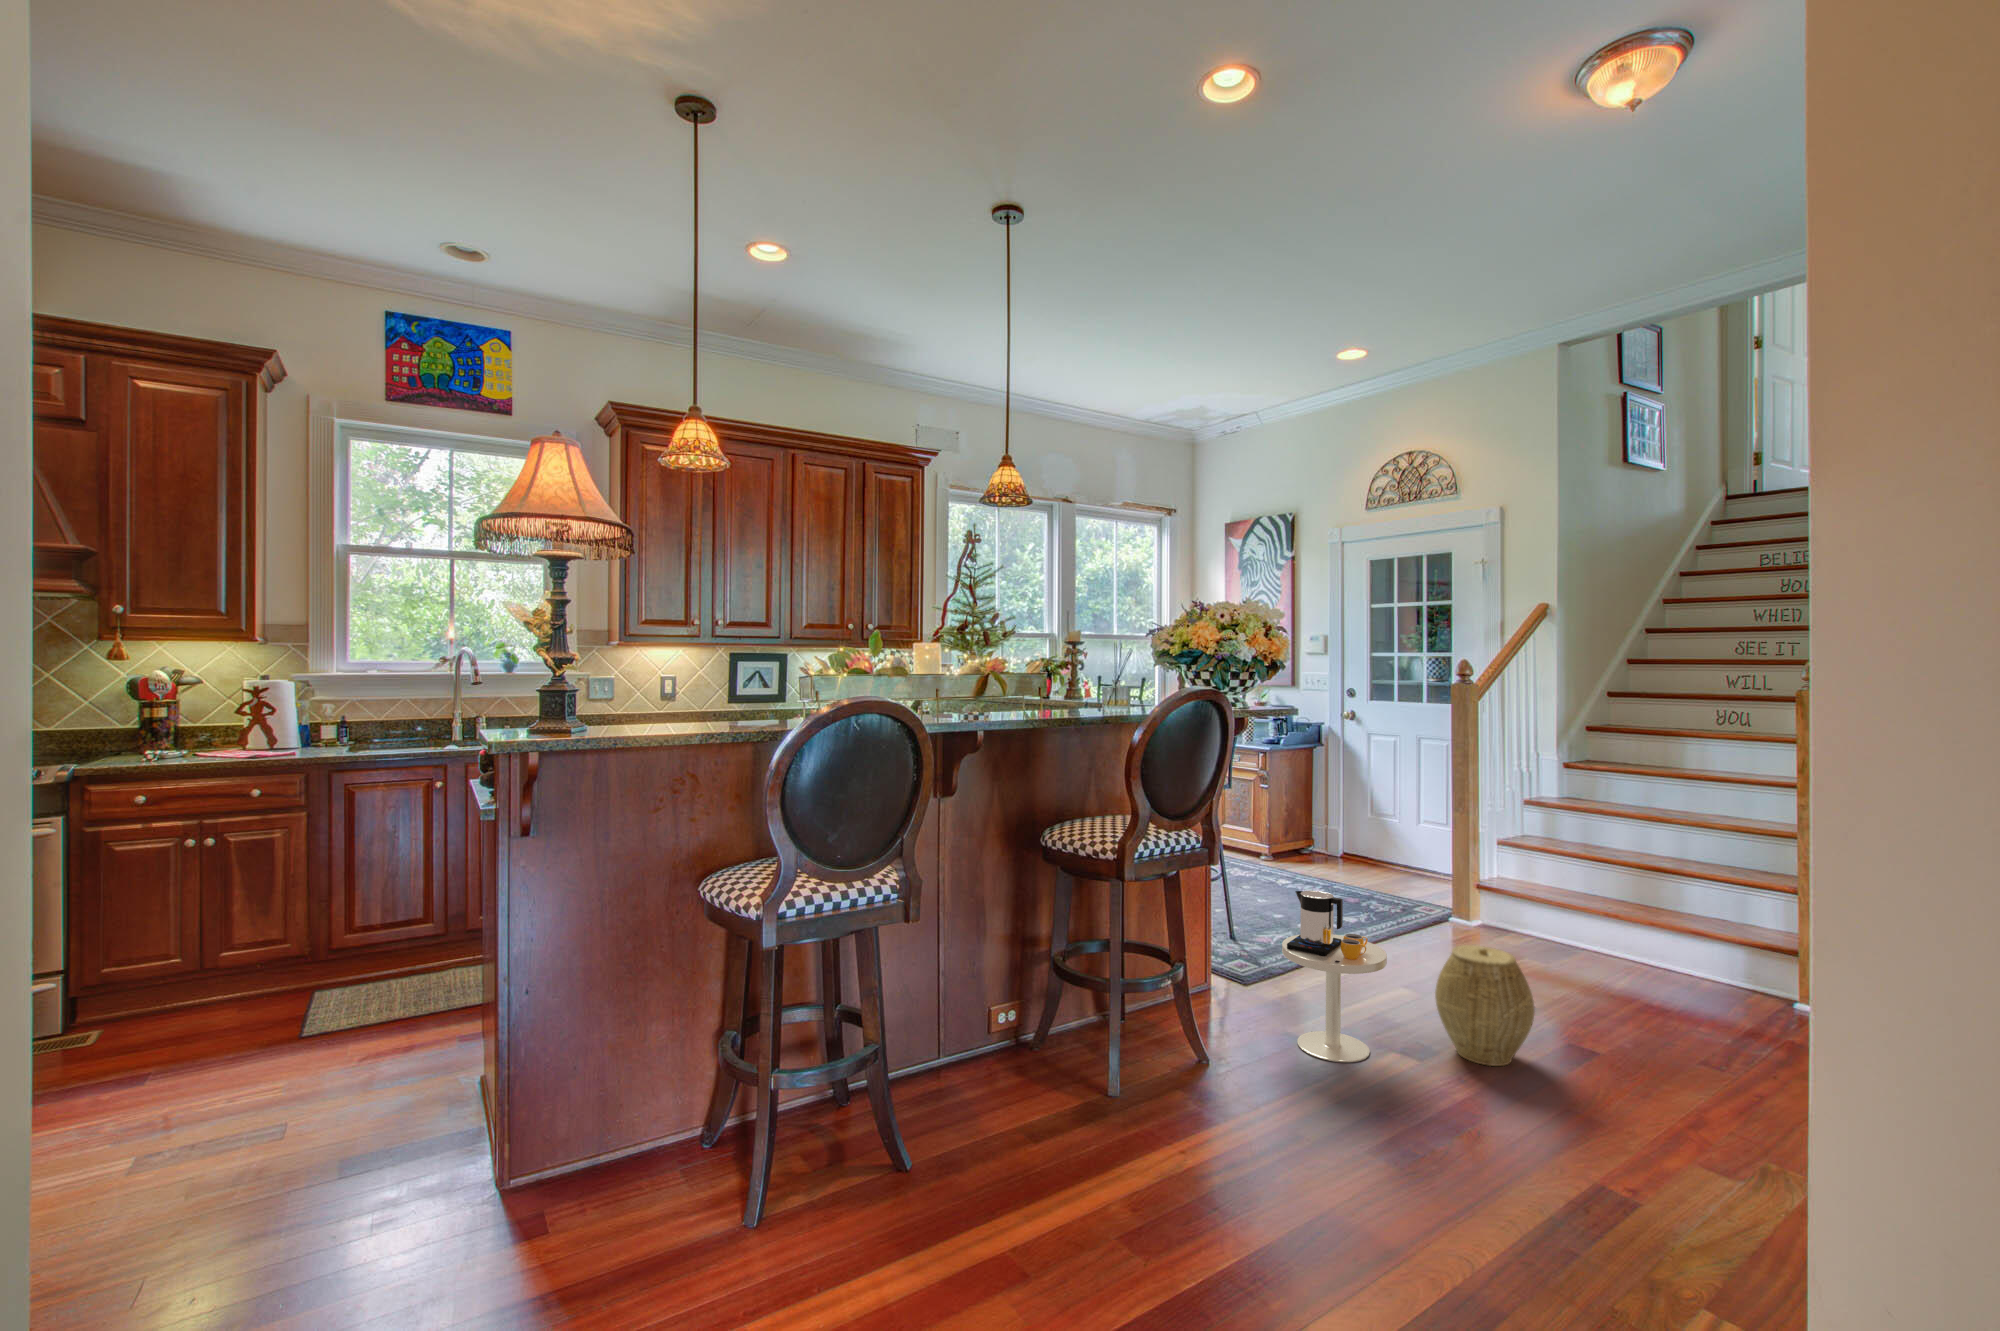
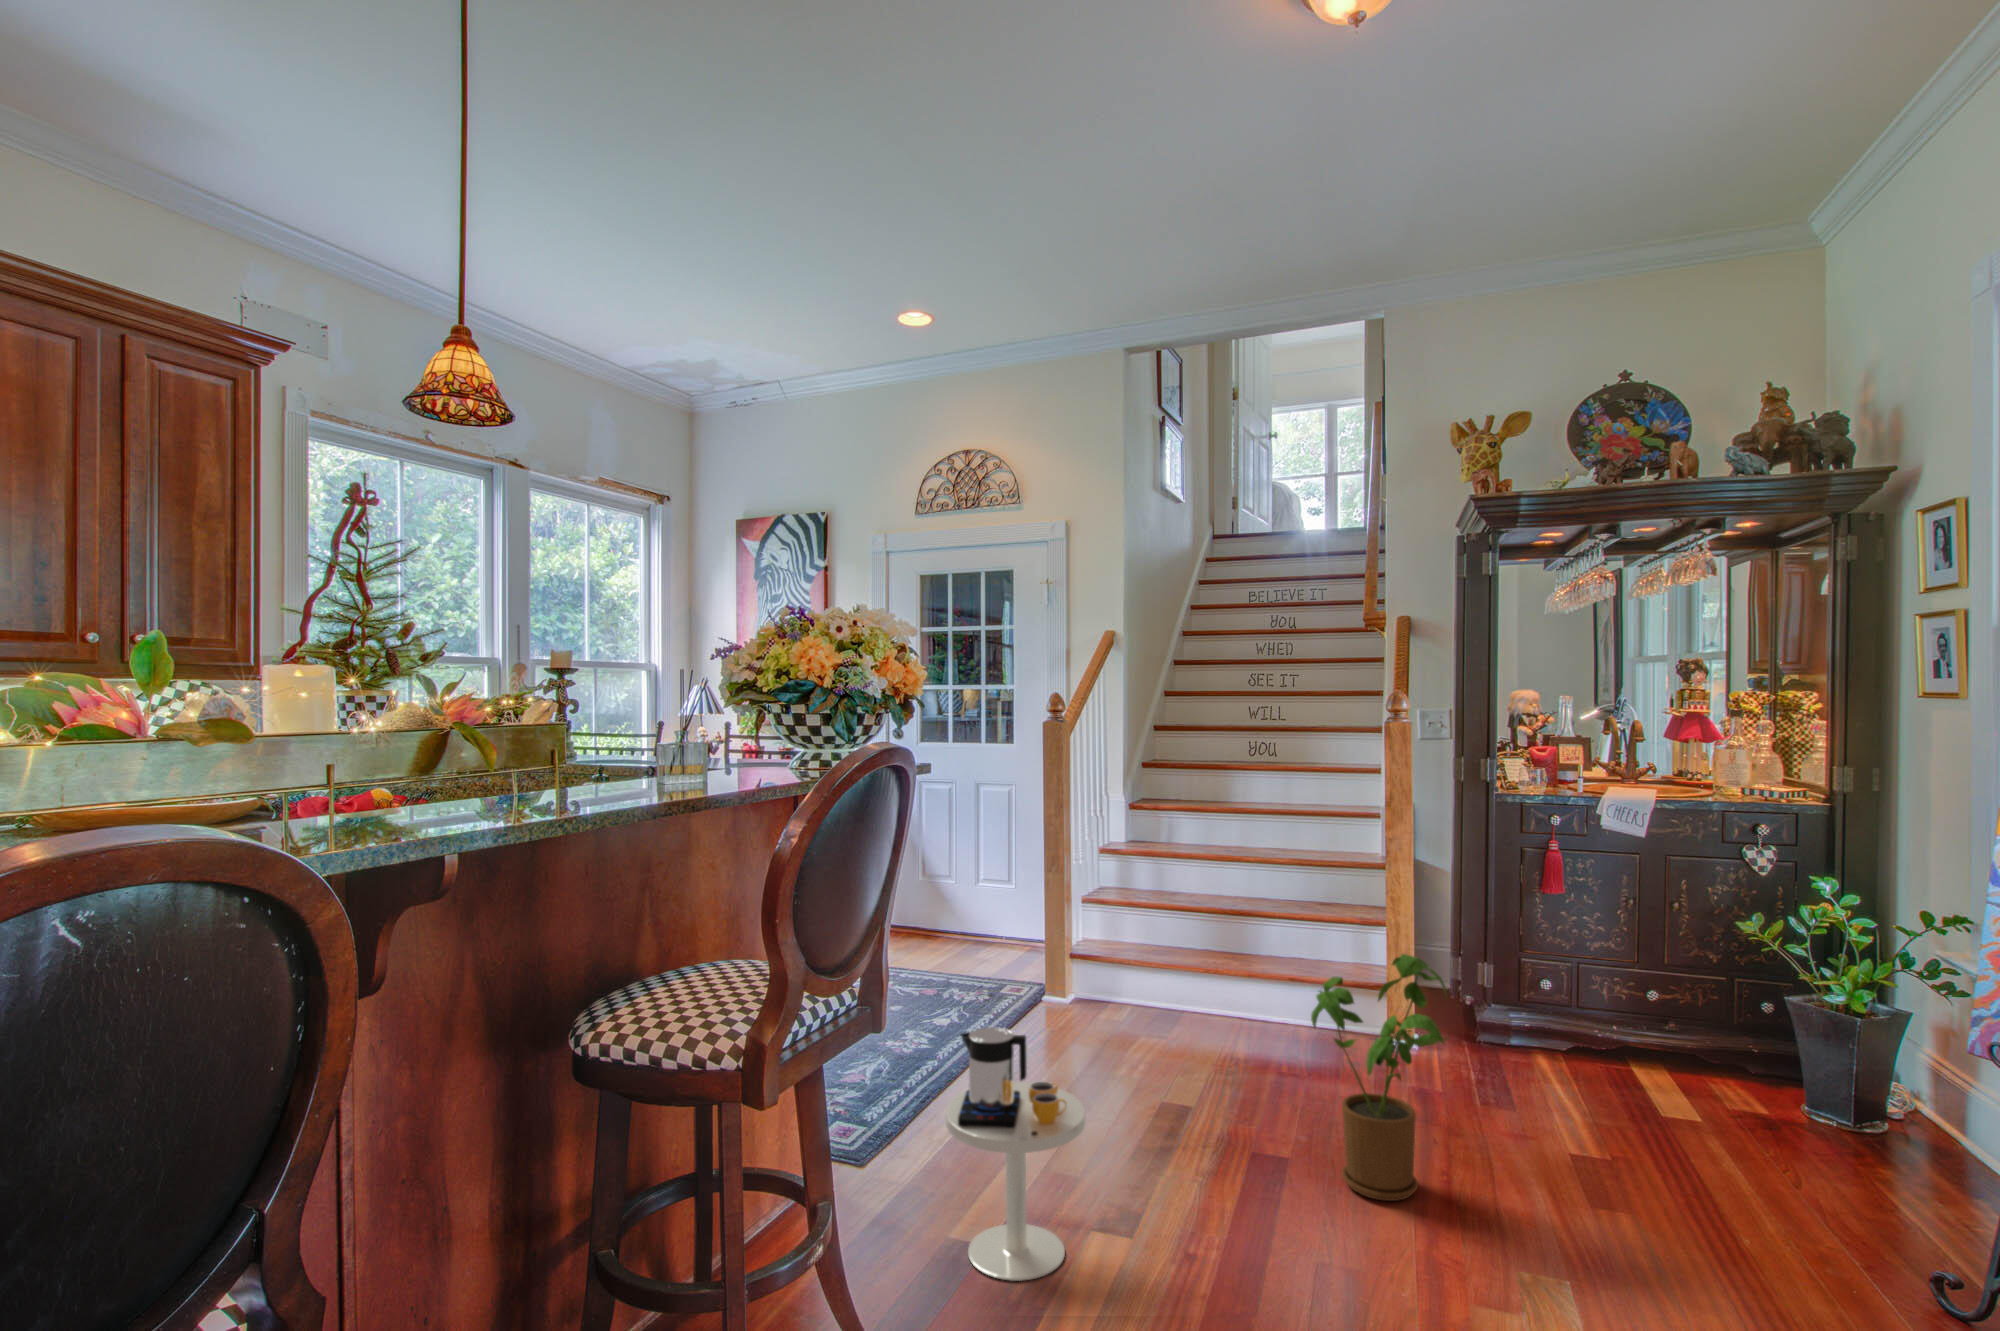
house plant: none [1628,892,1774,1102] -> present [1311,954,1448,1201]
woven basket: present [1435,945,1535,1066] -> none [1125,1060,1238,1220]

